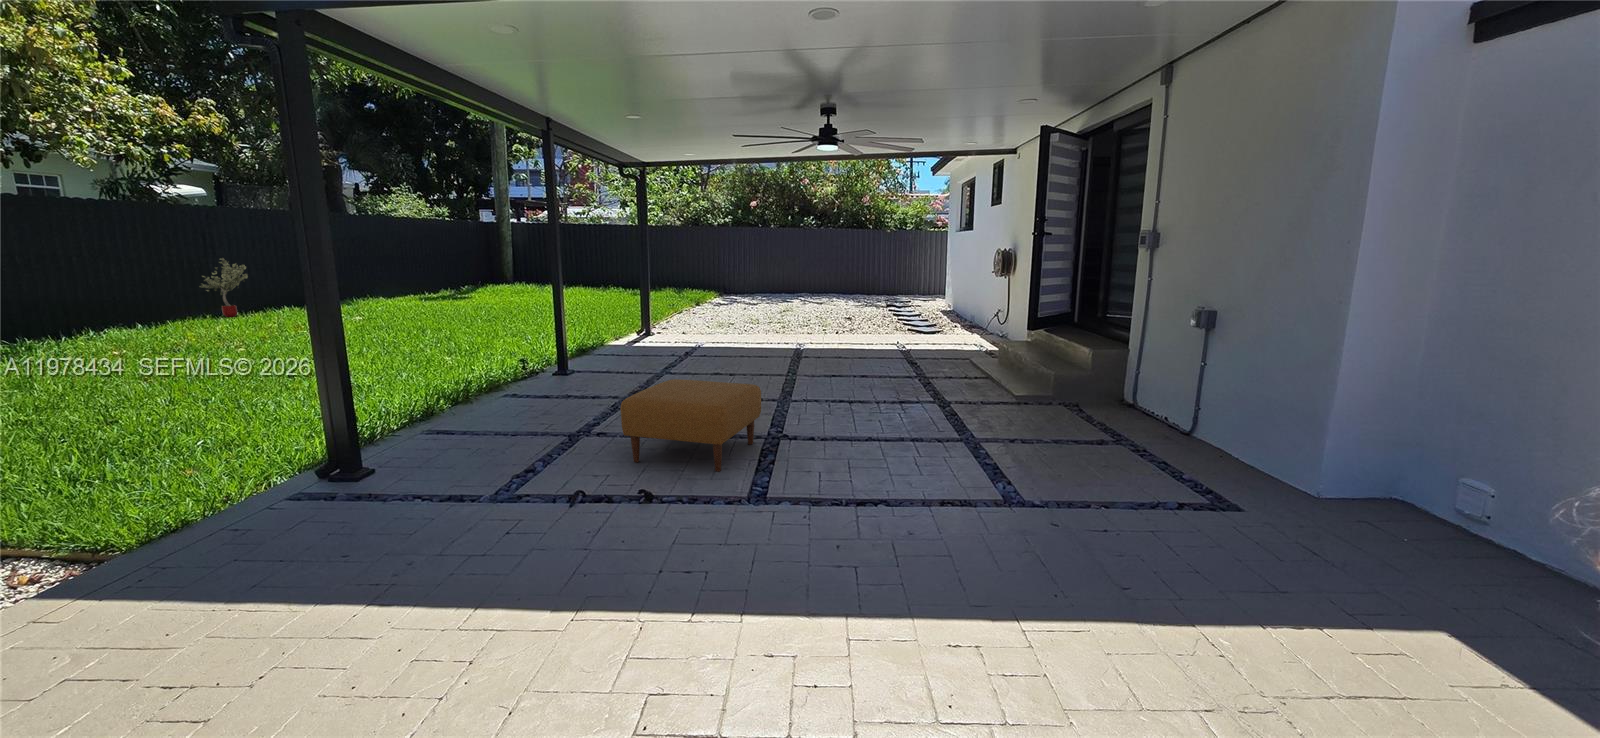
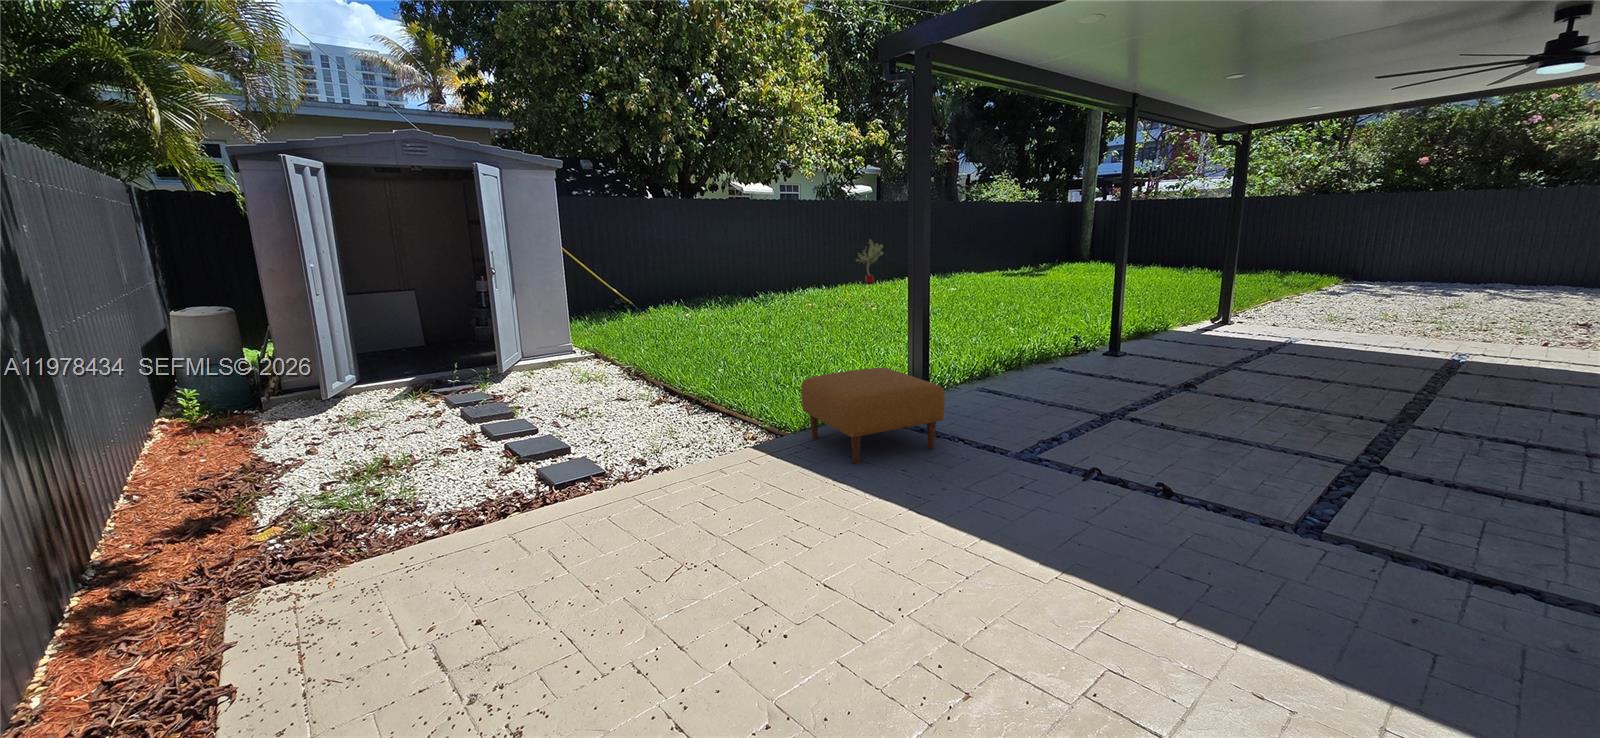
ottoman: present [621,379,761,472] -> present [801,368,945,464]

